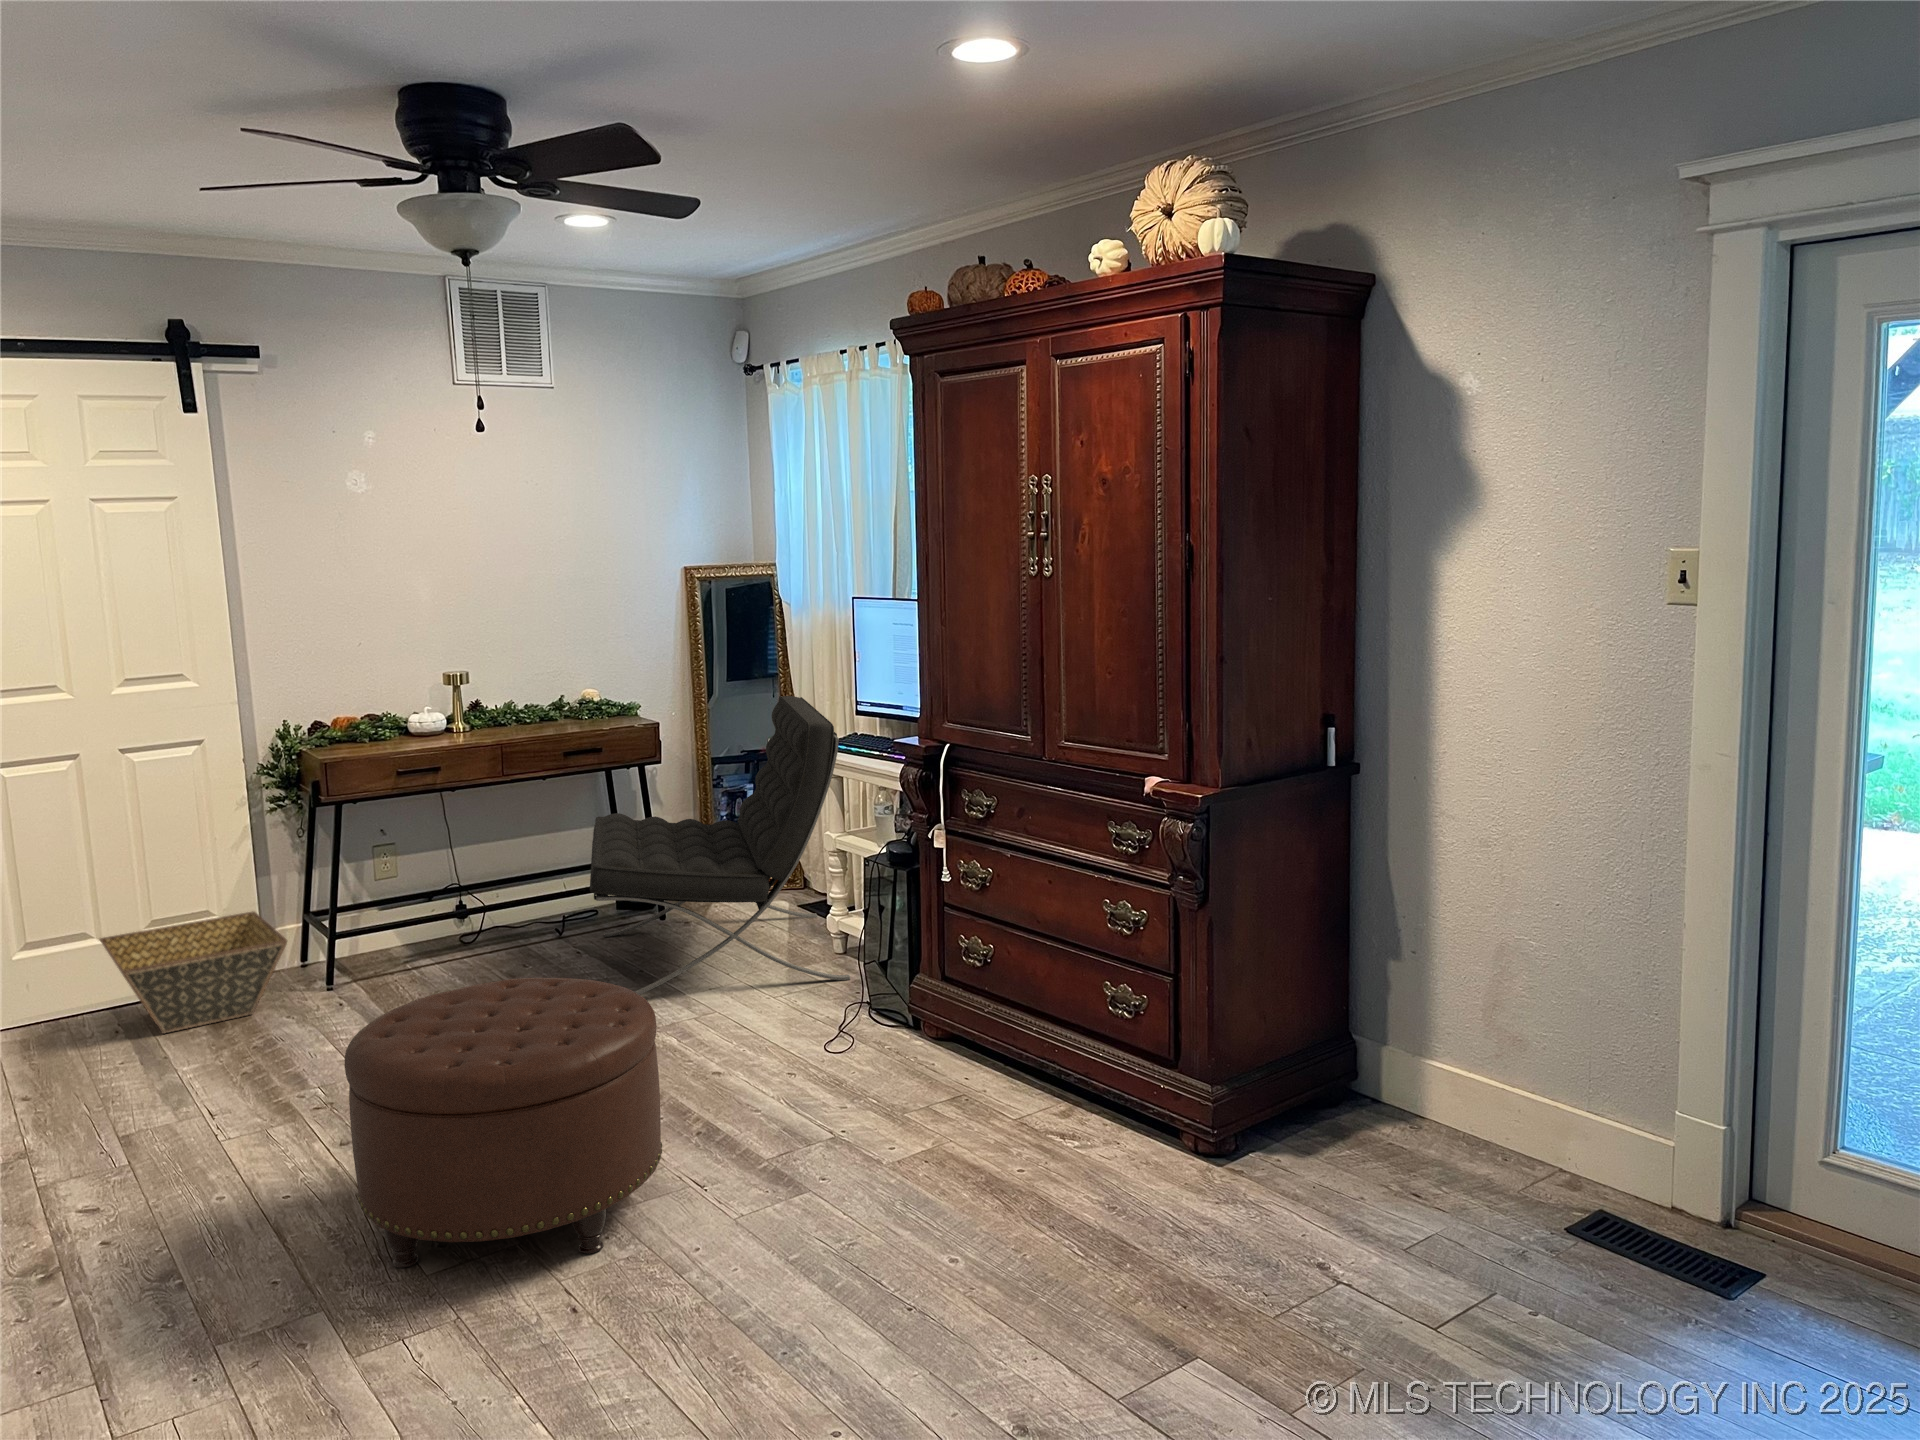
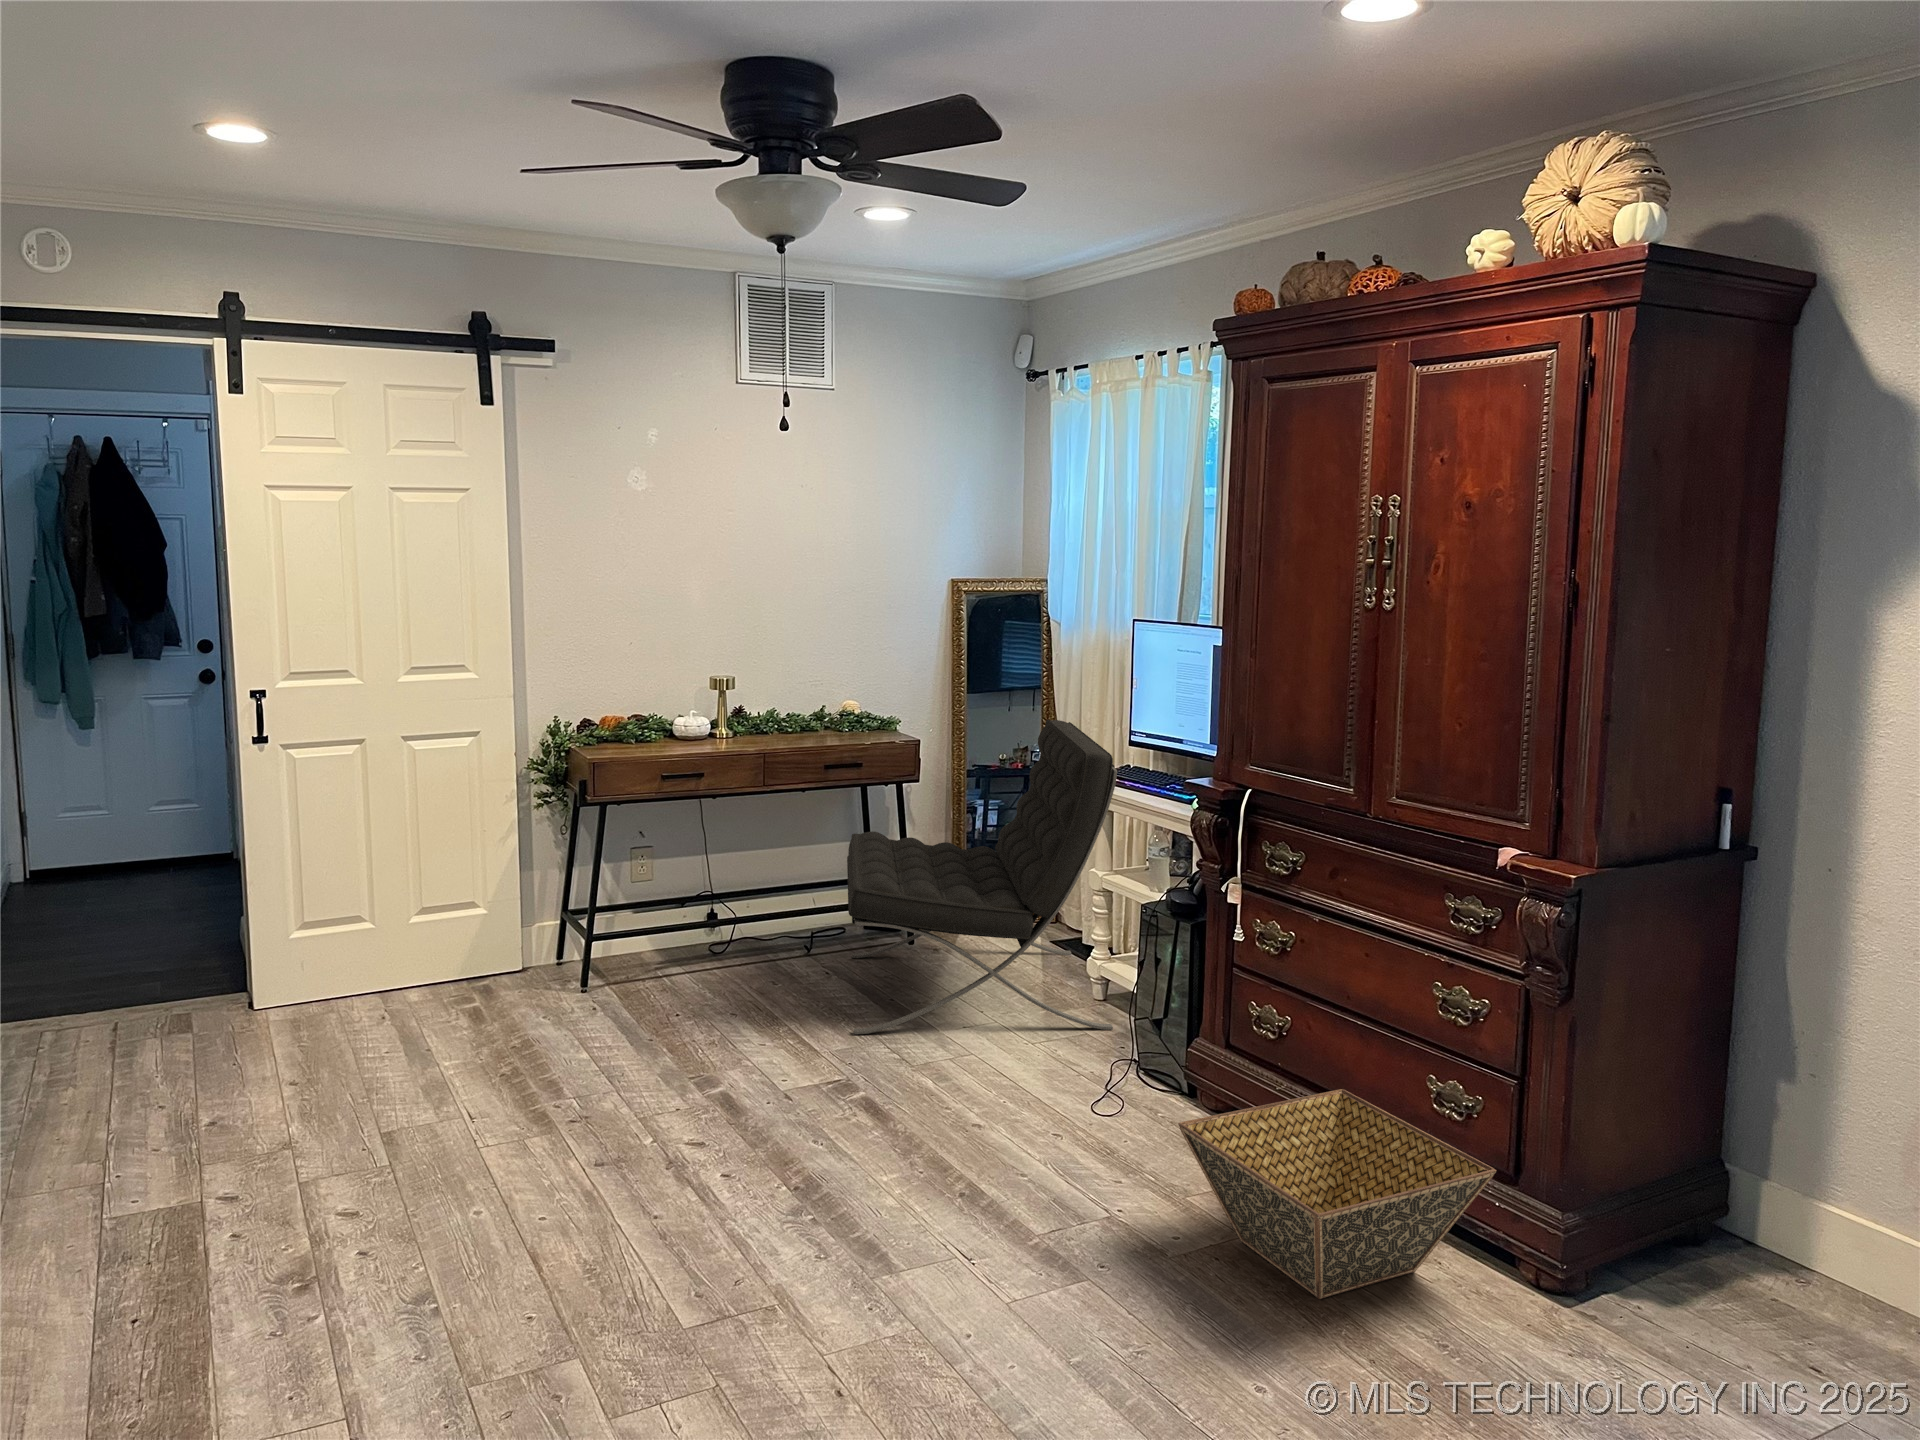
basket: present [100,911,287,1034] -> present [1178,1089,1496,1299]
ottoman: present [344,978,662,1268] -> none [611,1012,933,1328]

